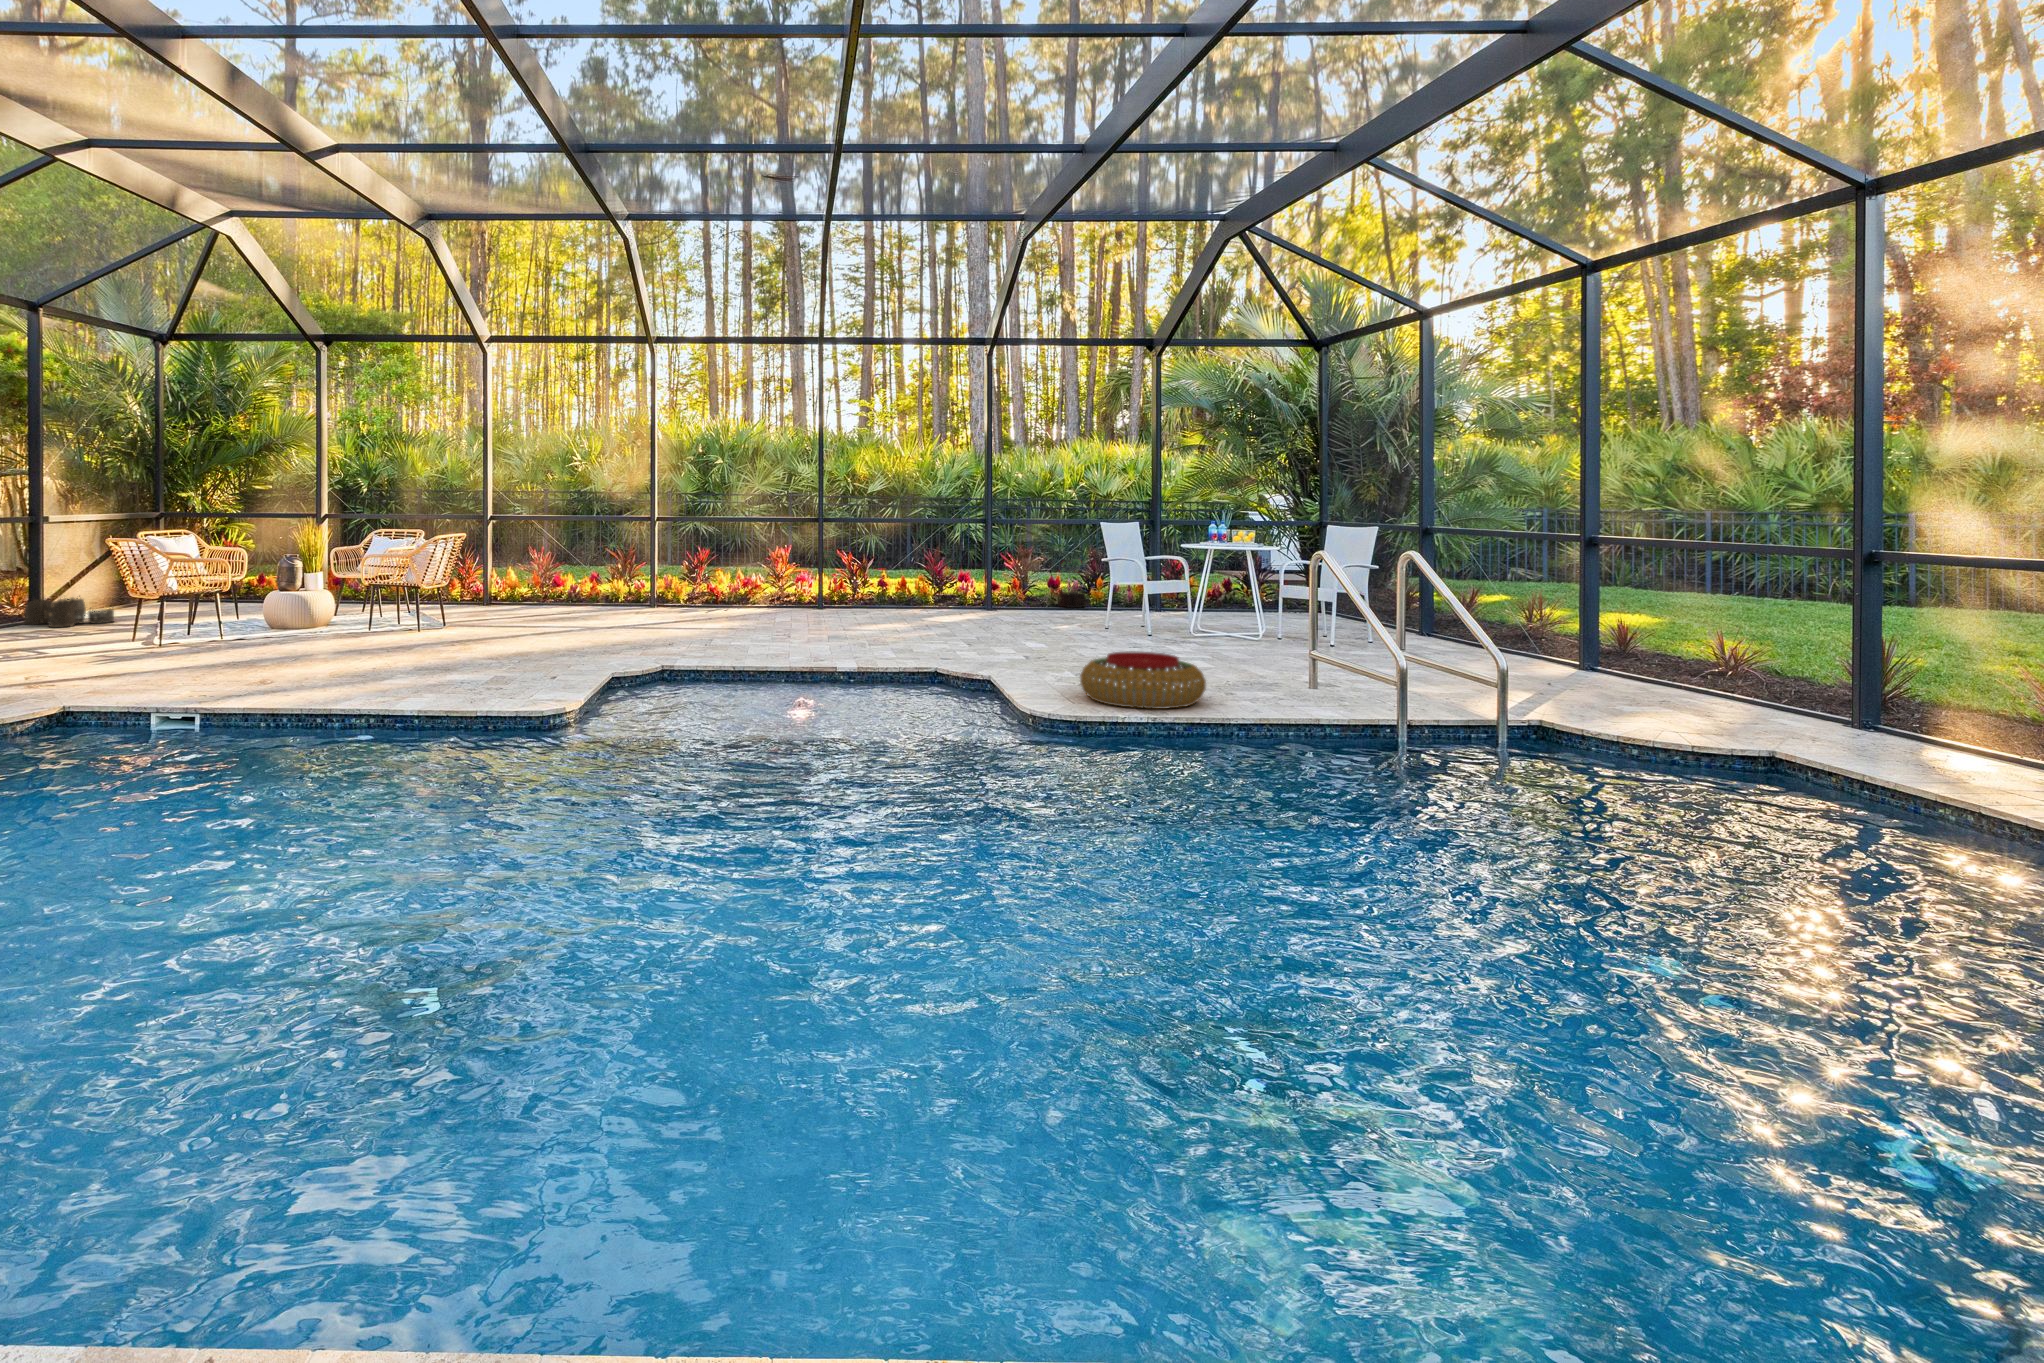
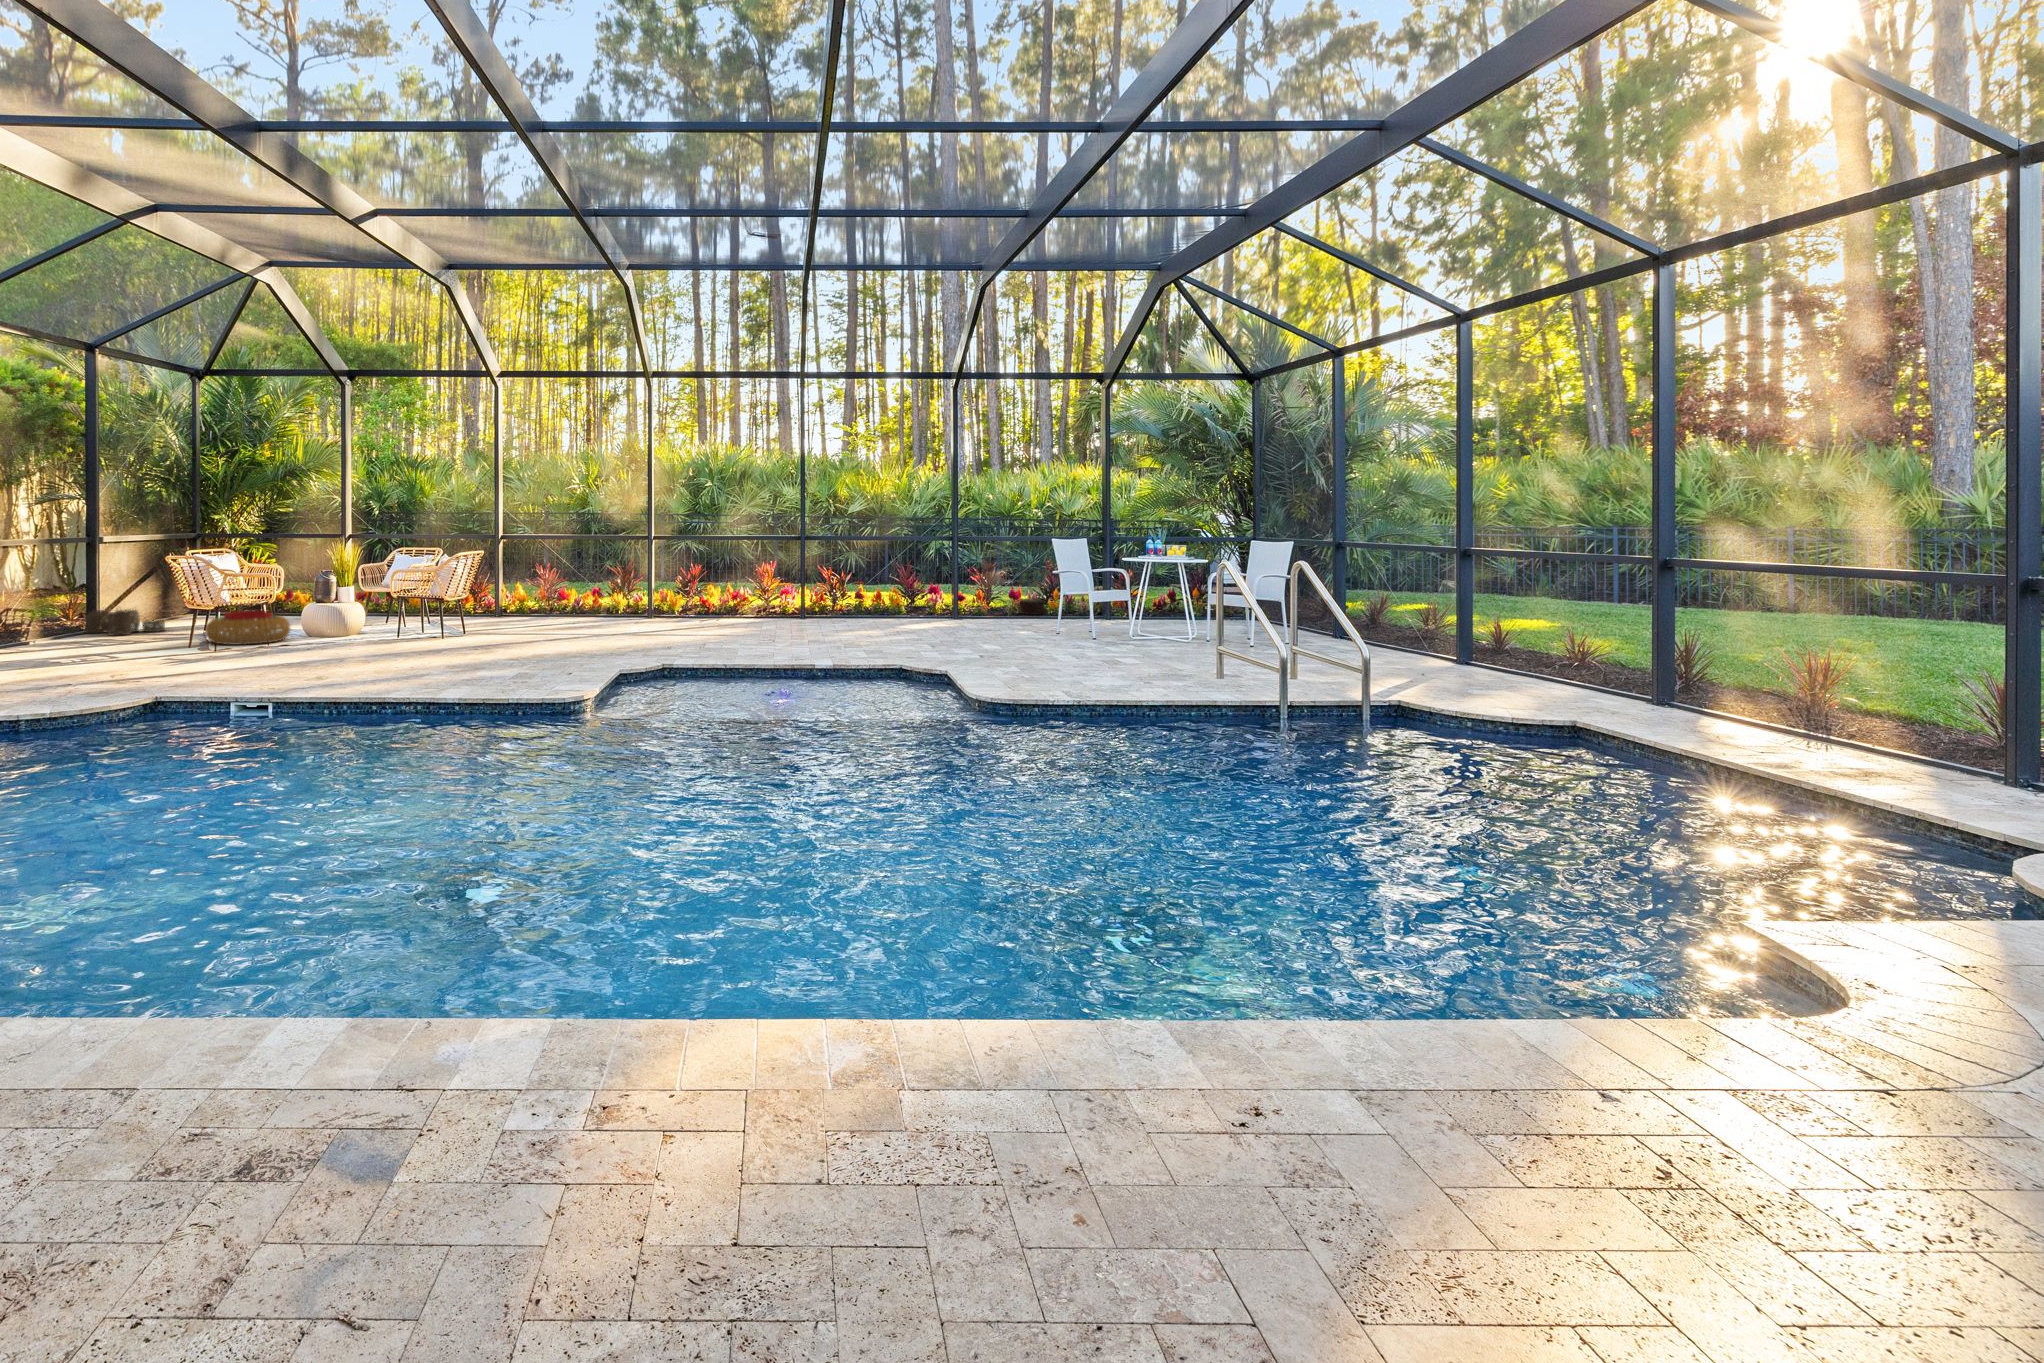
pouf: present [1080,651,1206,709] -> present [205,611,290,645]

